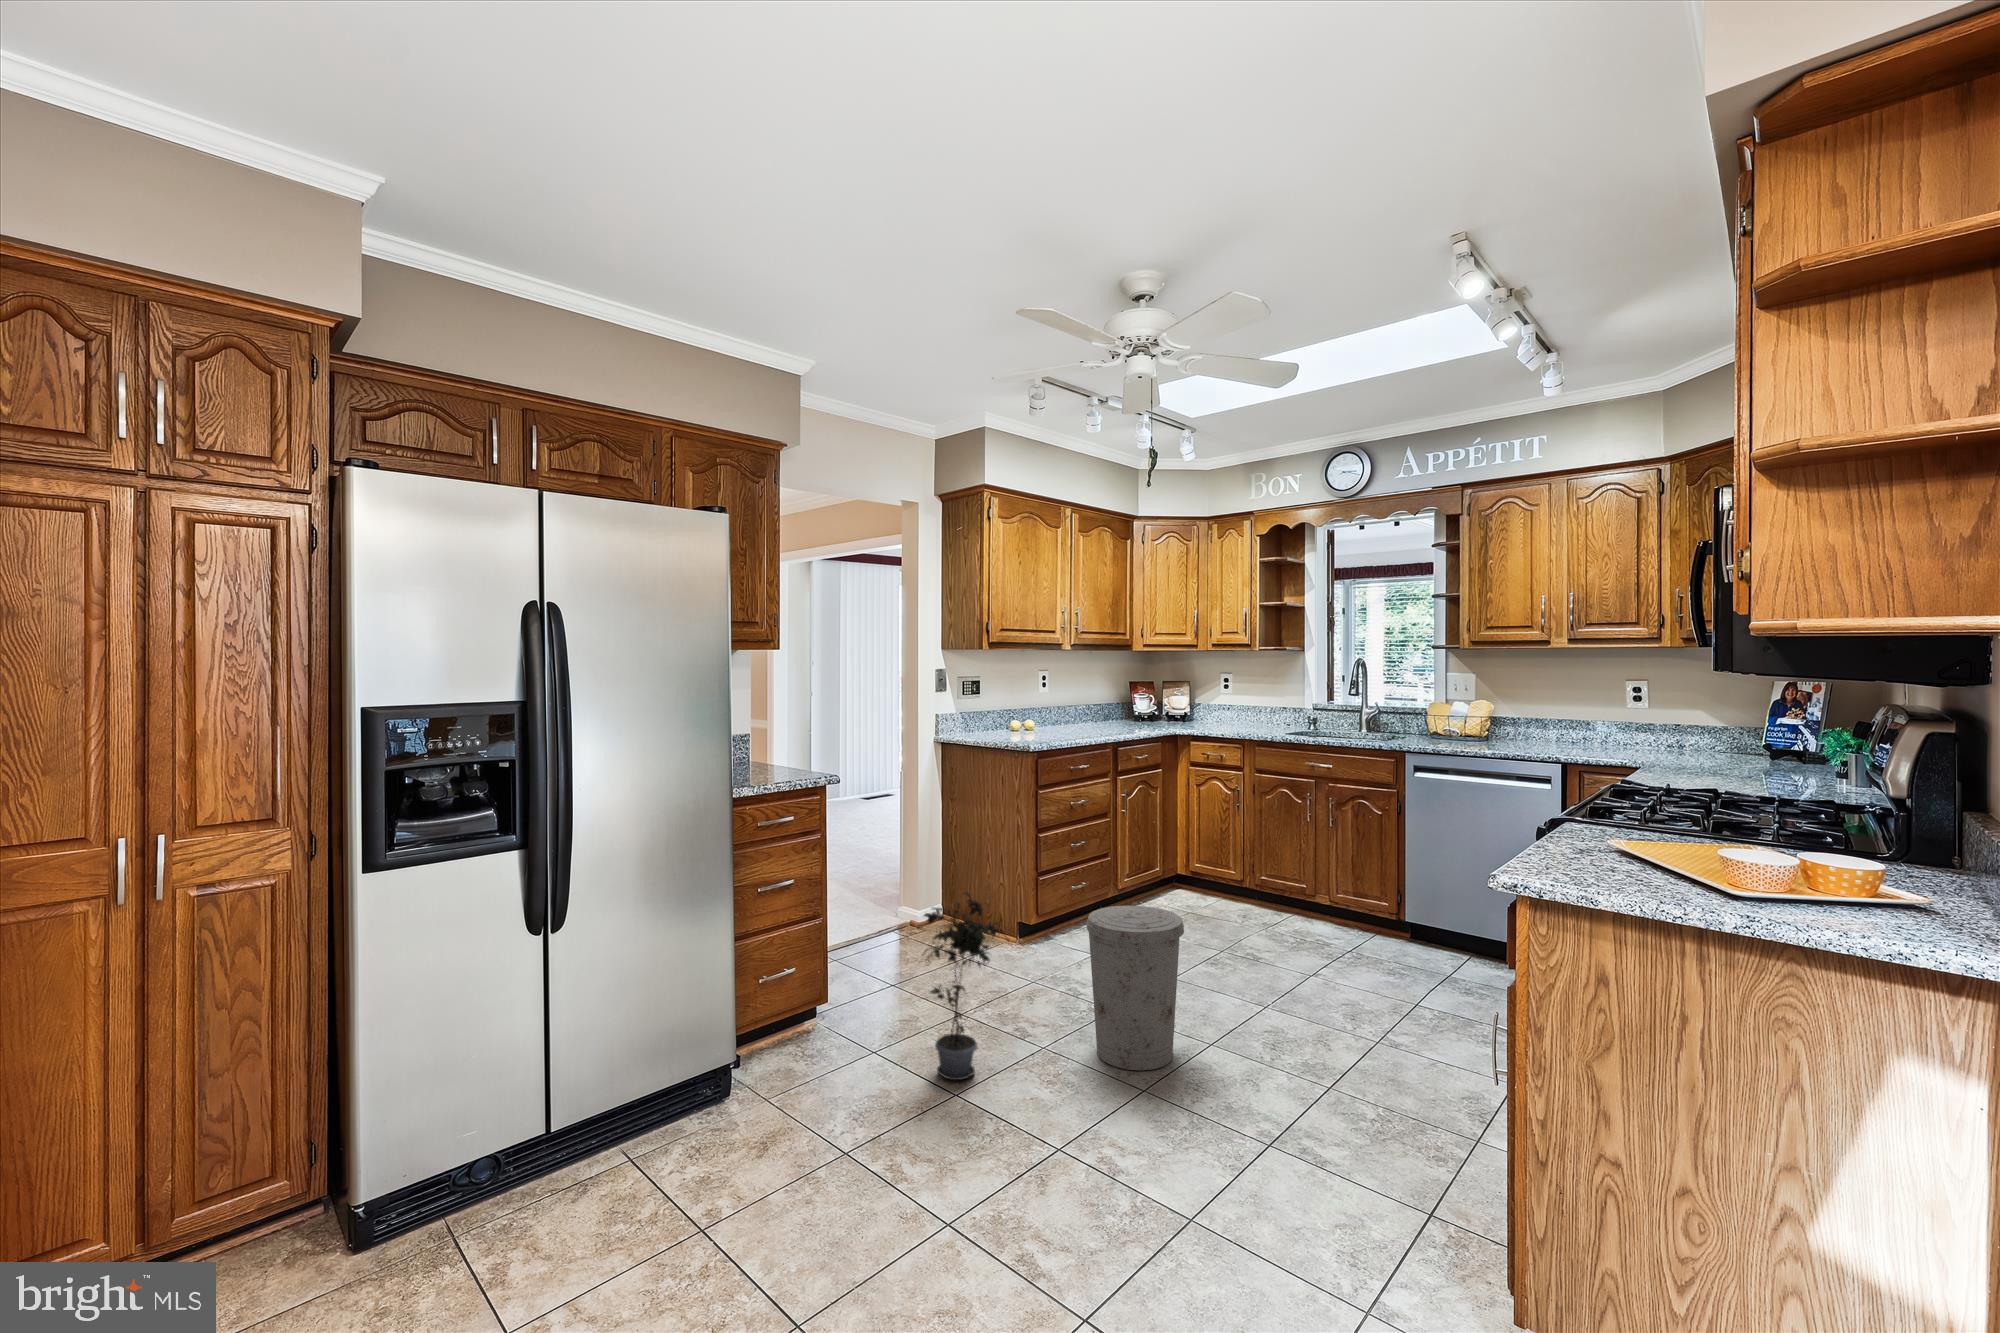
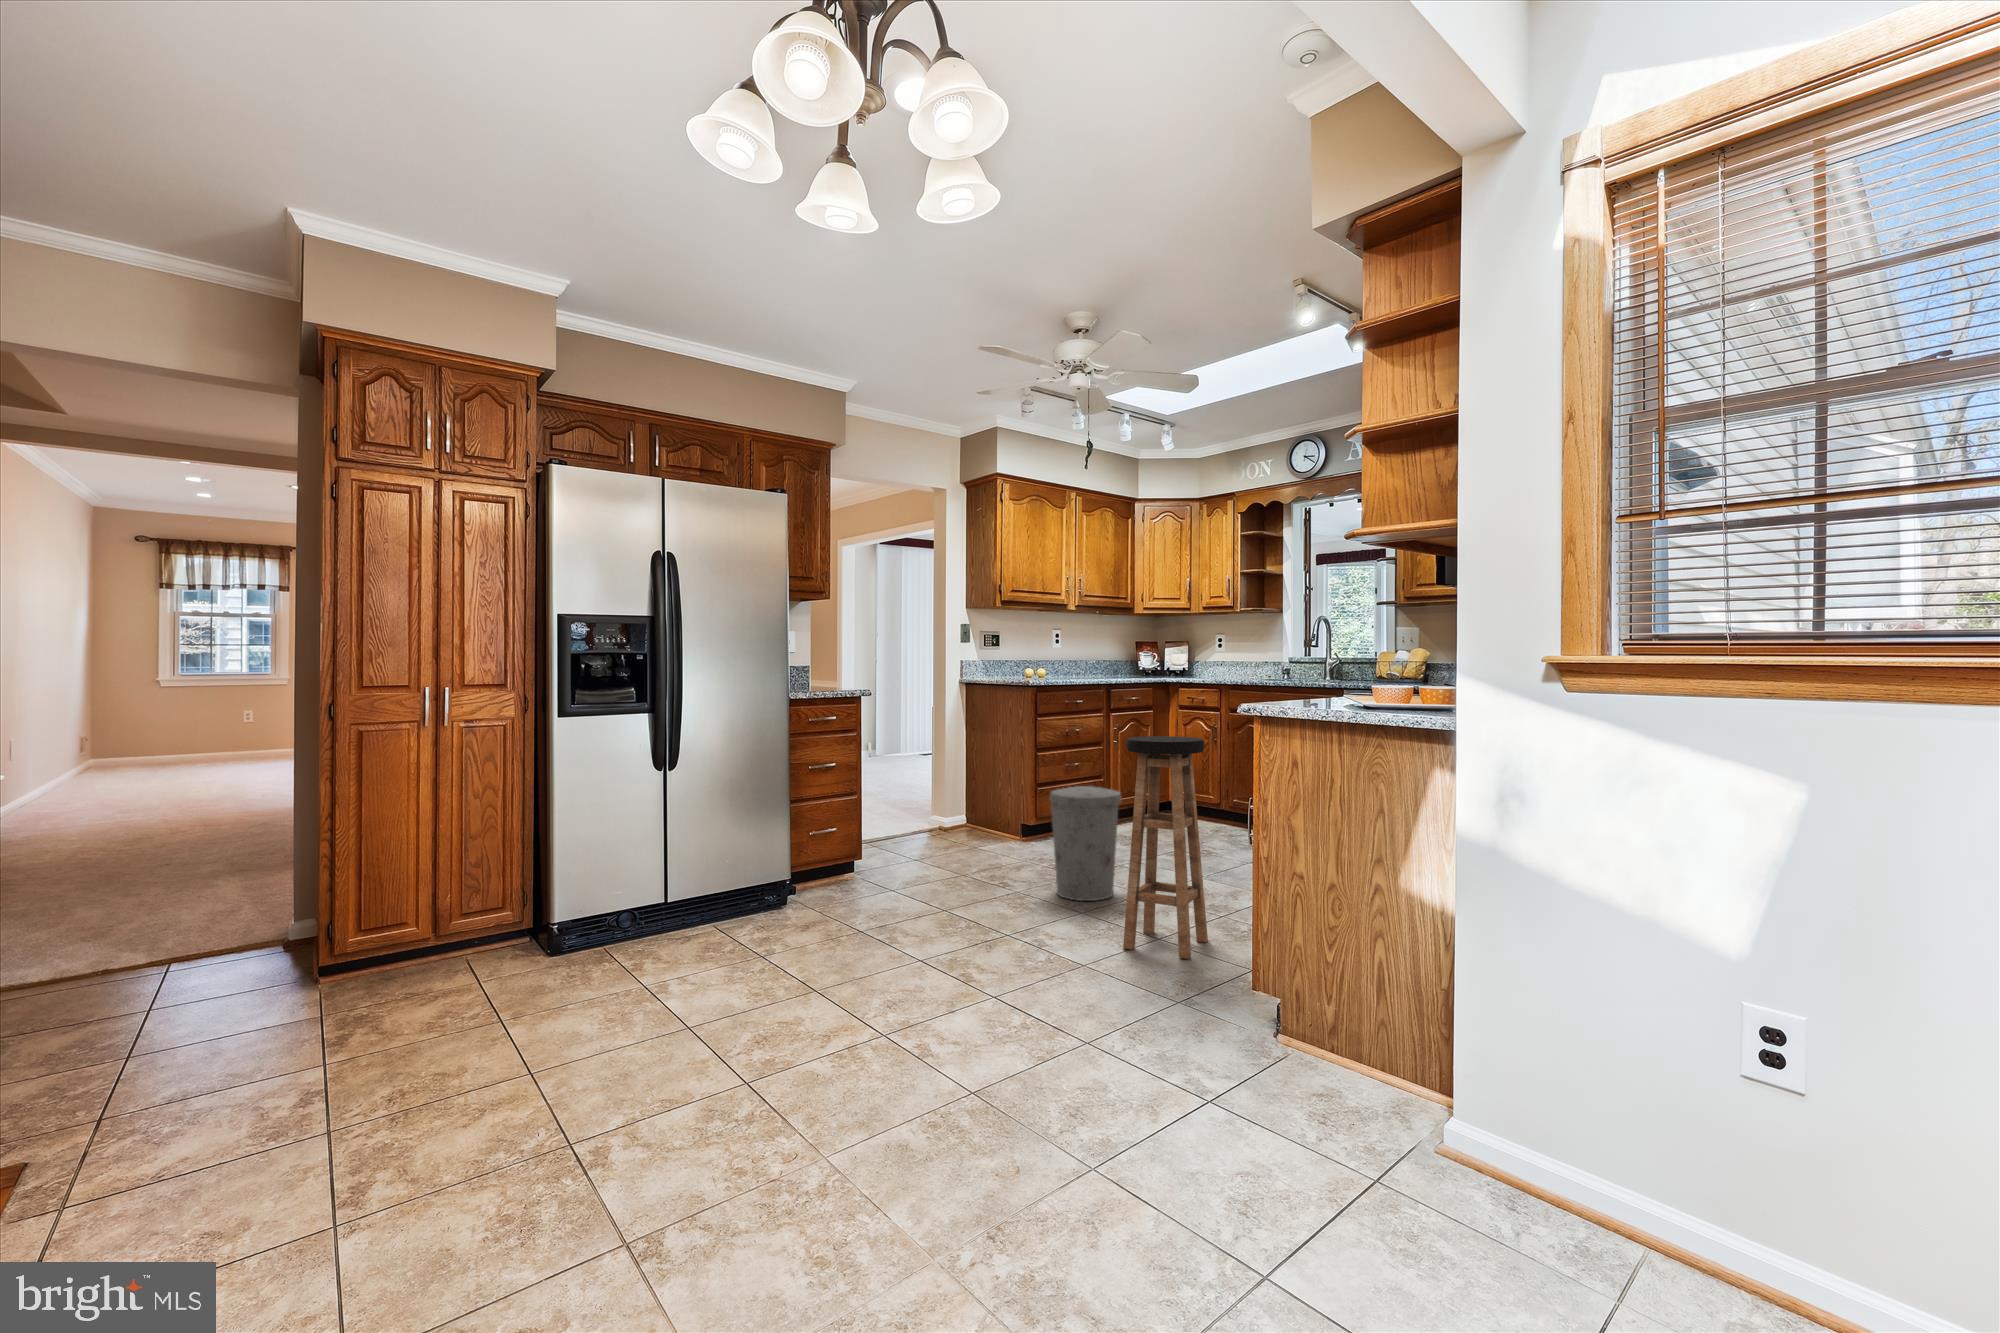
bar stool: none [1232,866,1346,1208] -> present [1123,736,1208,959]
potted plant: present [923,892,1007,1080] -> none [924,768,985,901]

